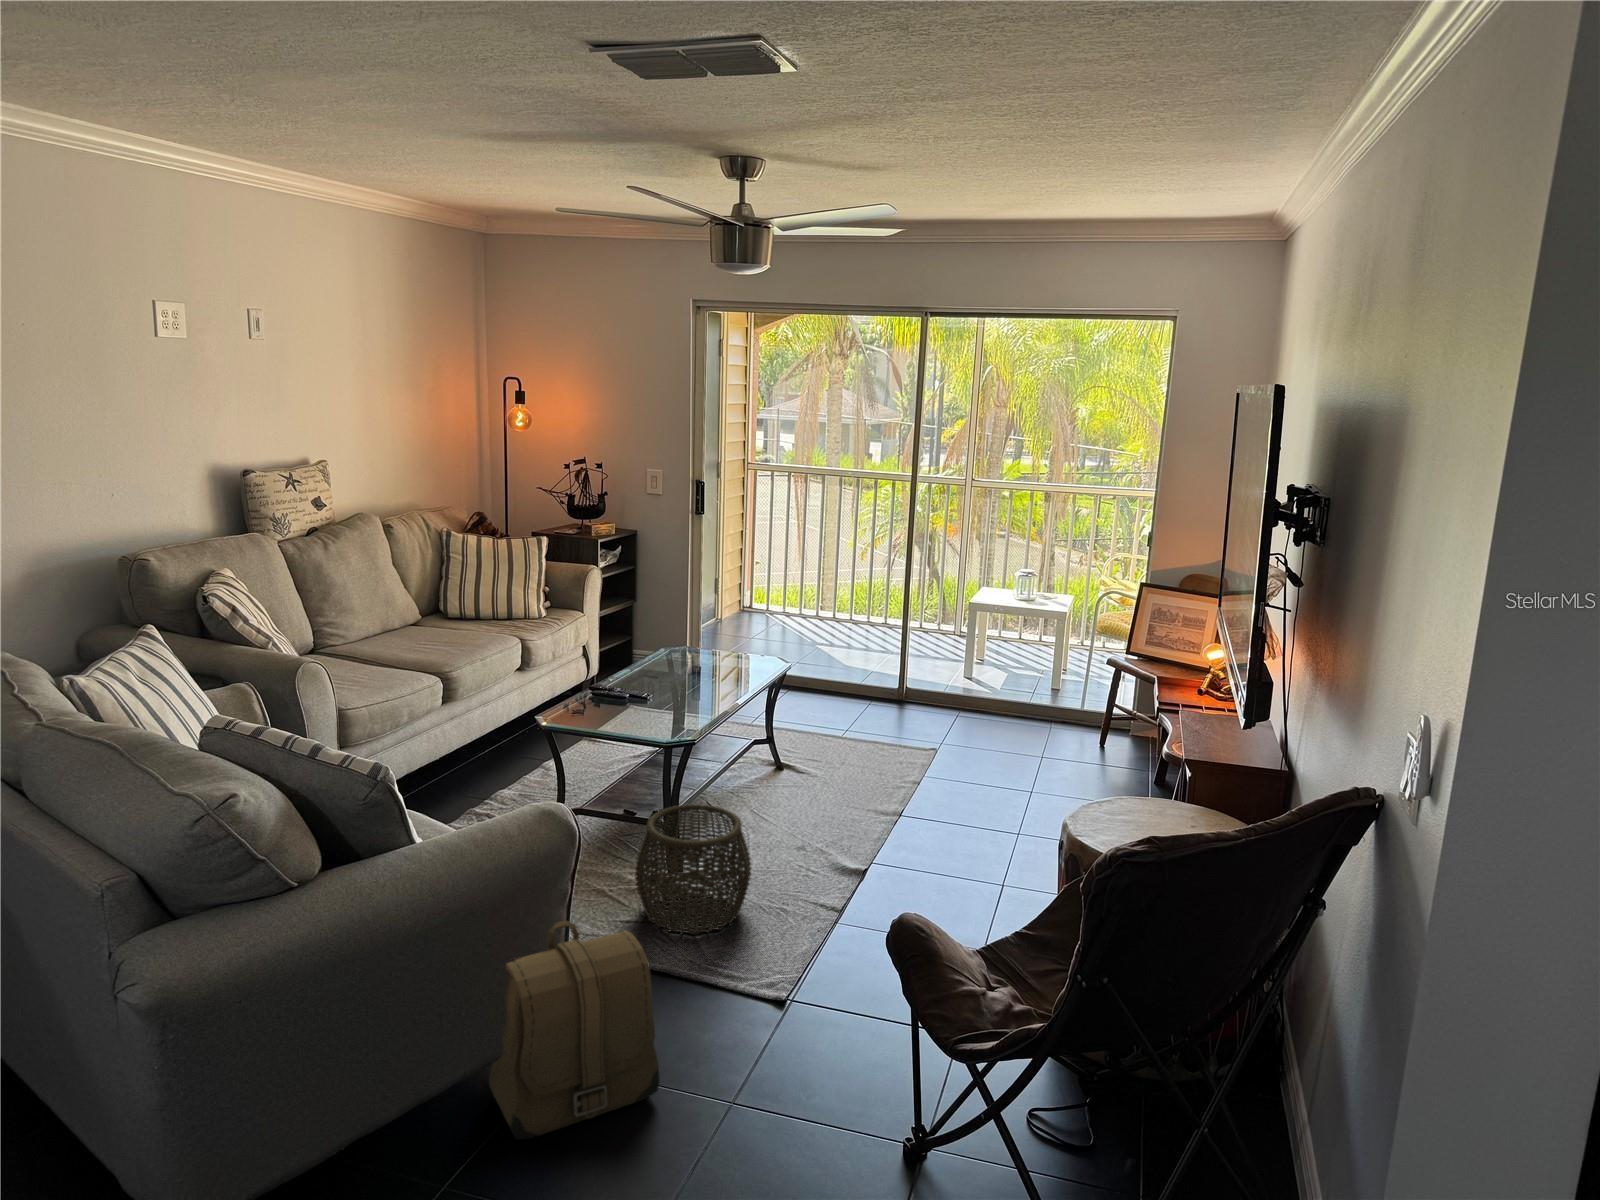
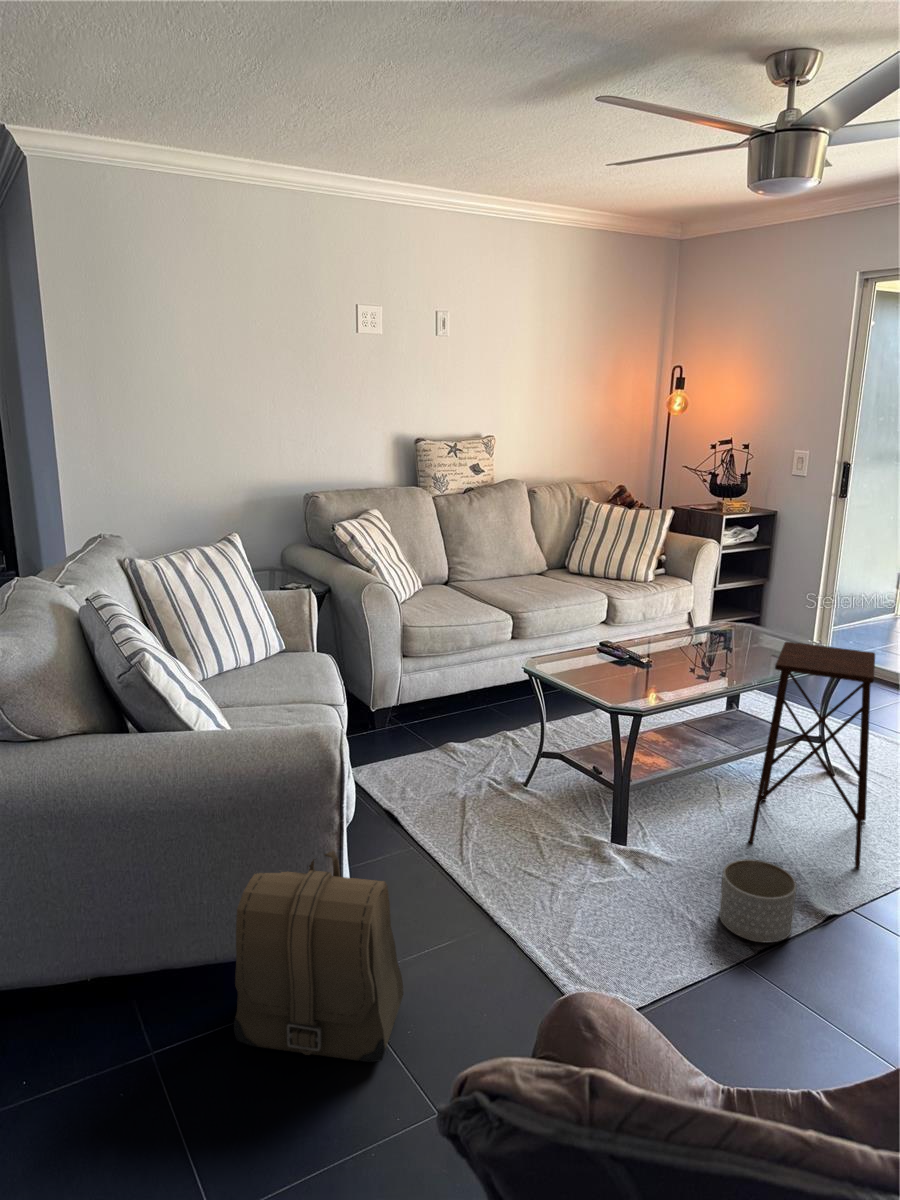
side table: none [750,653,856,840] -> present [749,642,875,867]
woven basket: present [635,804,751,935] -> none [538,775,664,919]
planter: none [794,842,854,907] -> present [719,859,797,943]

